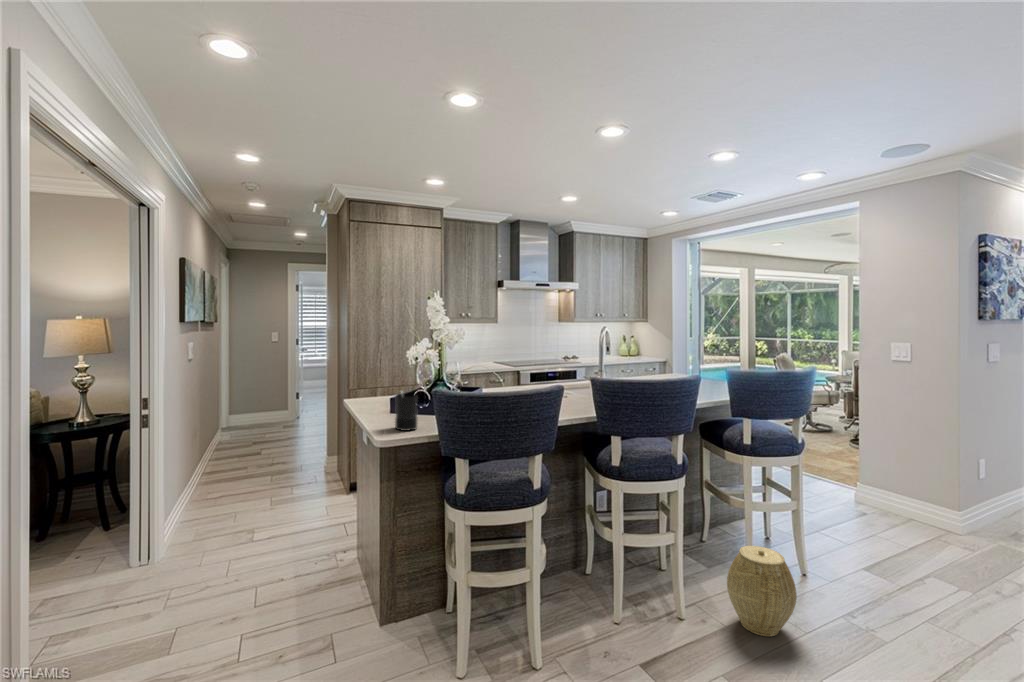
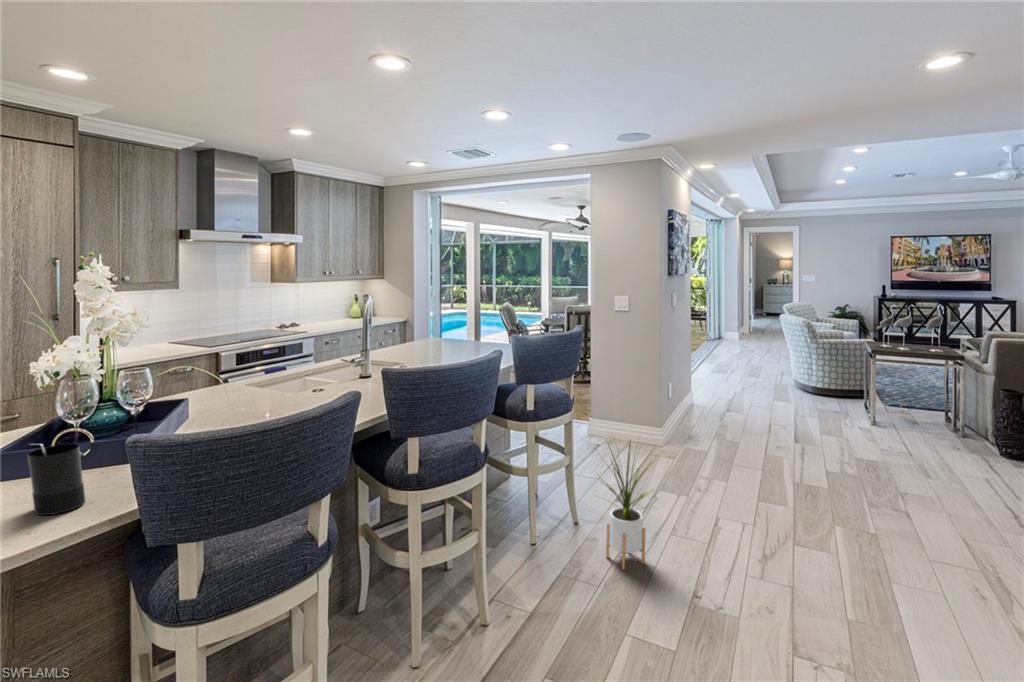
house plant: none [816,475,907,626] -> present [606,442,654,570]
woven basket: present [727,546,797,636] -> none [526,523,590,614]

